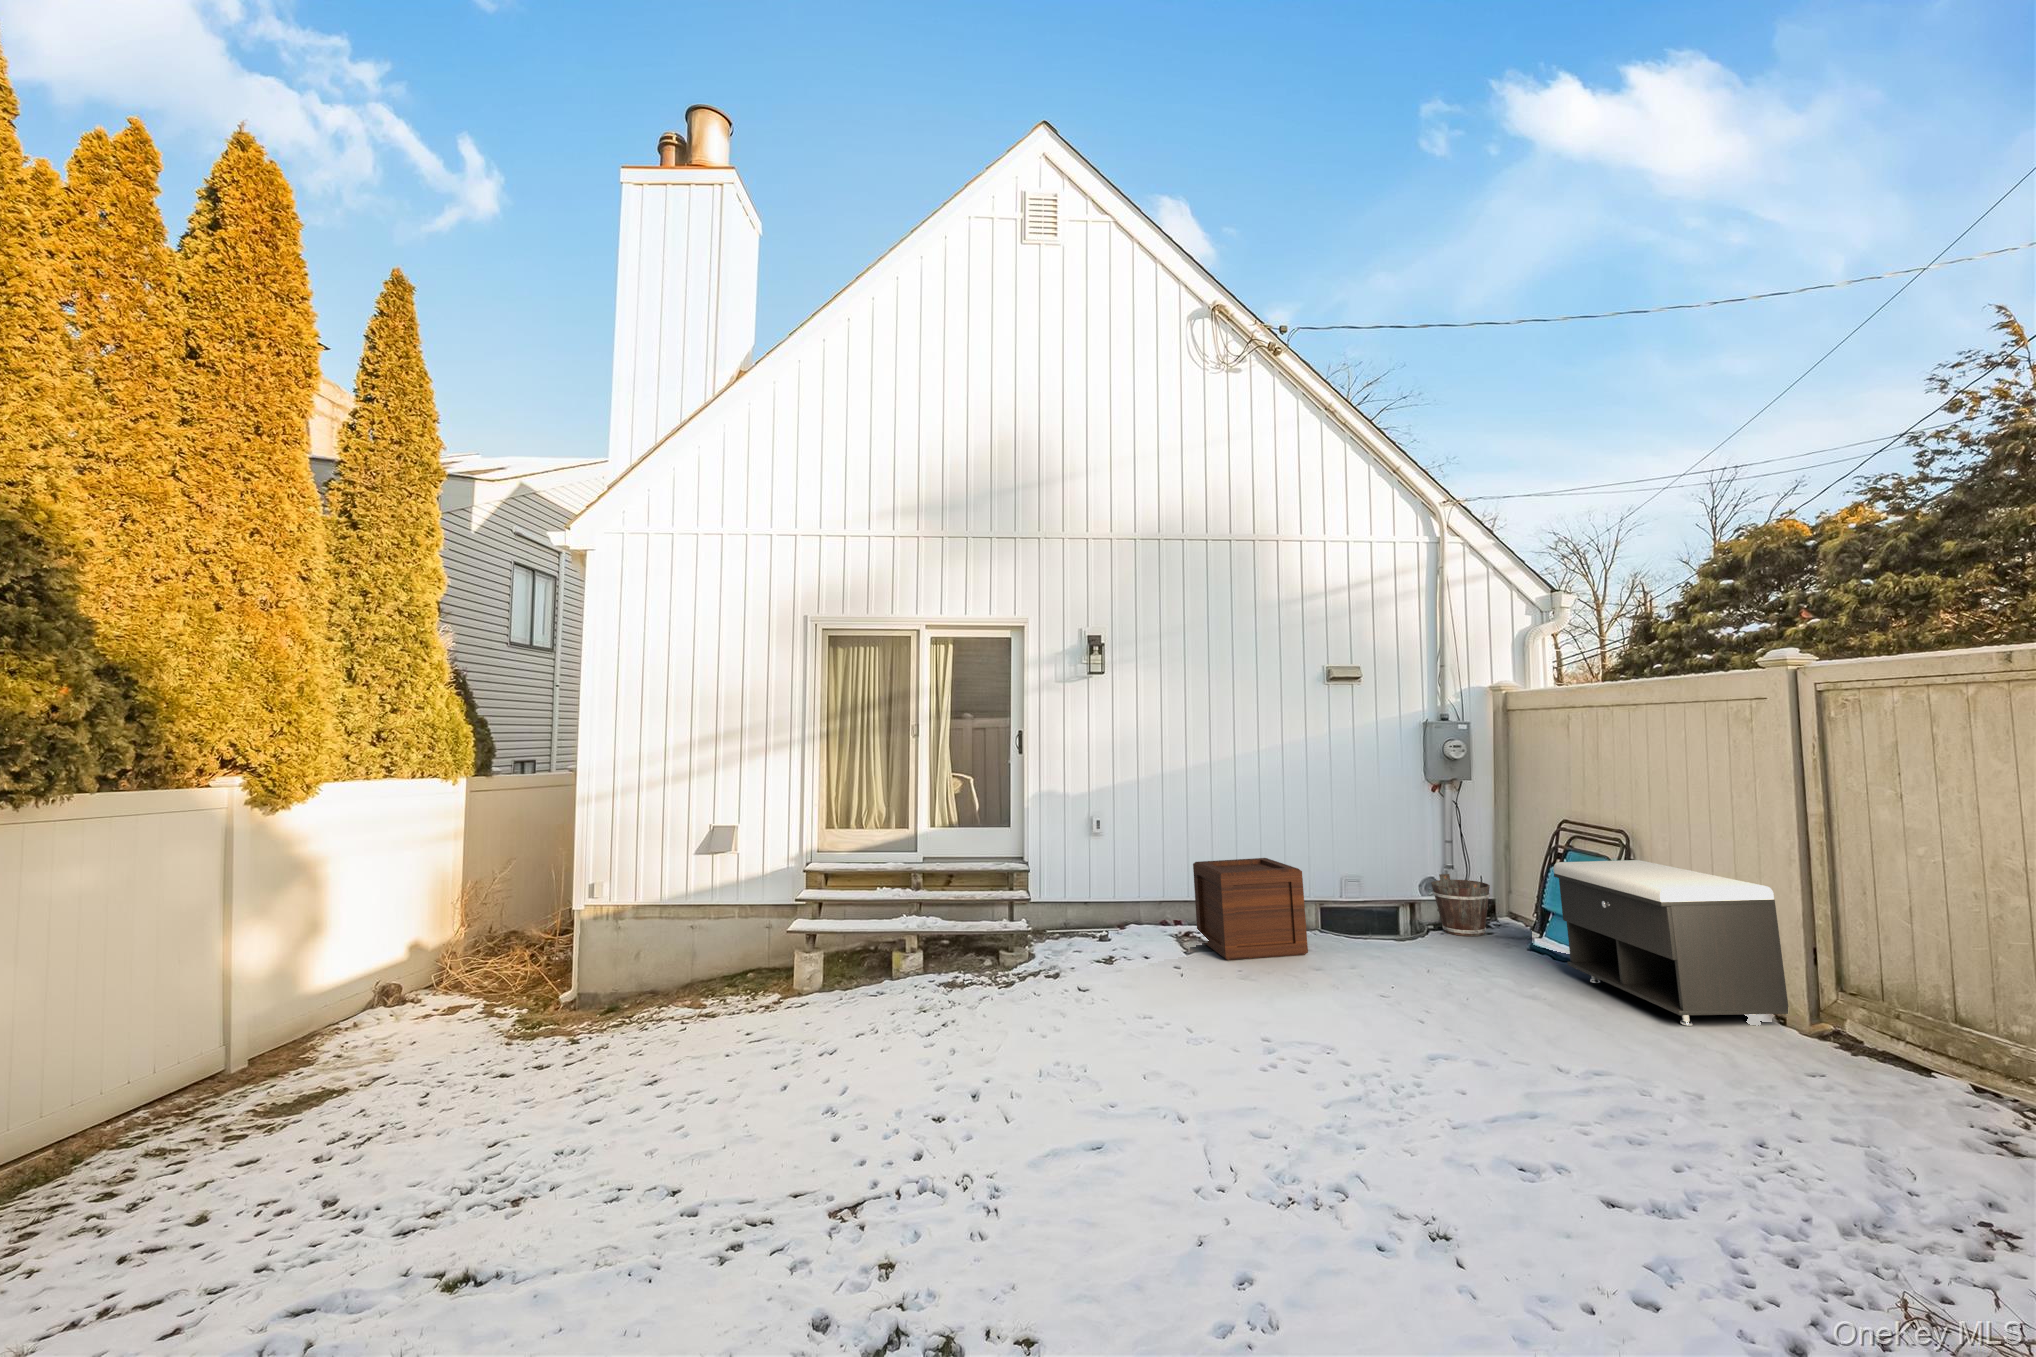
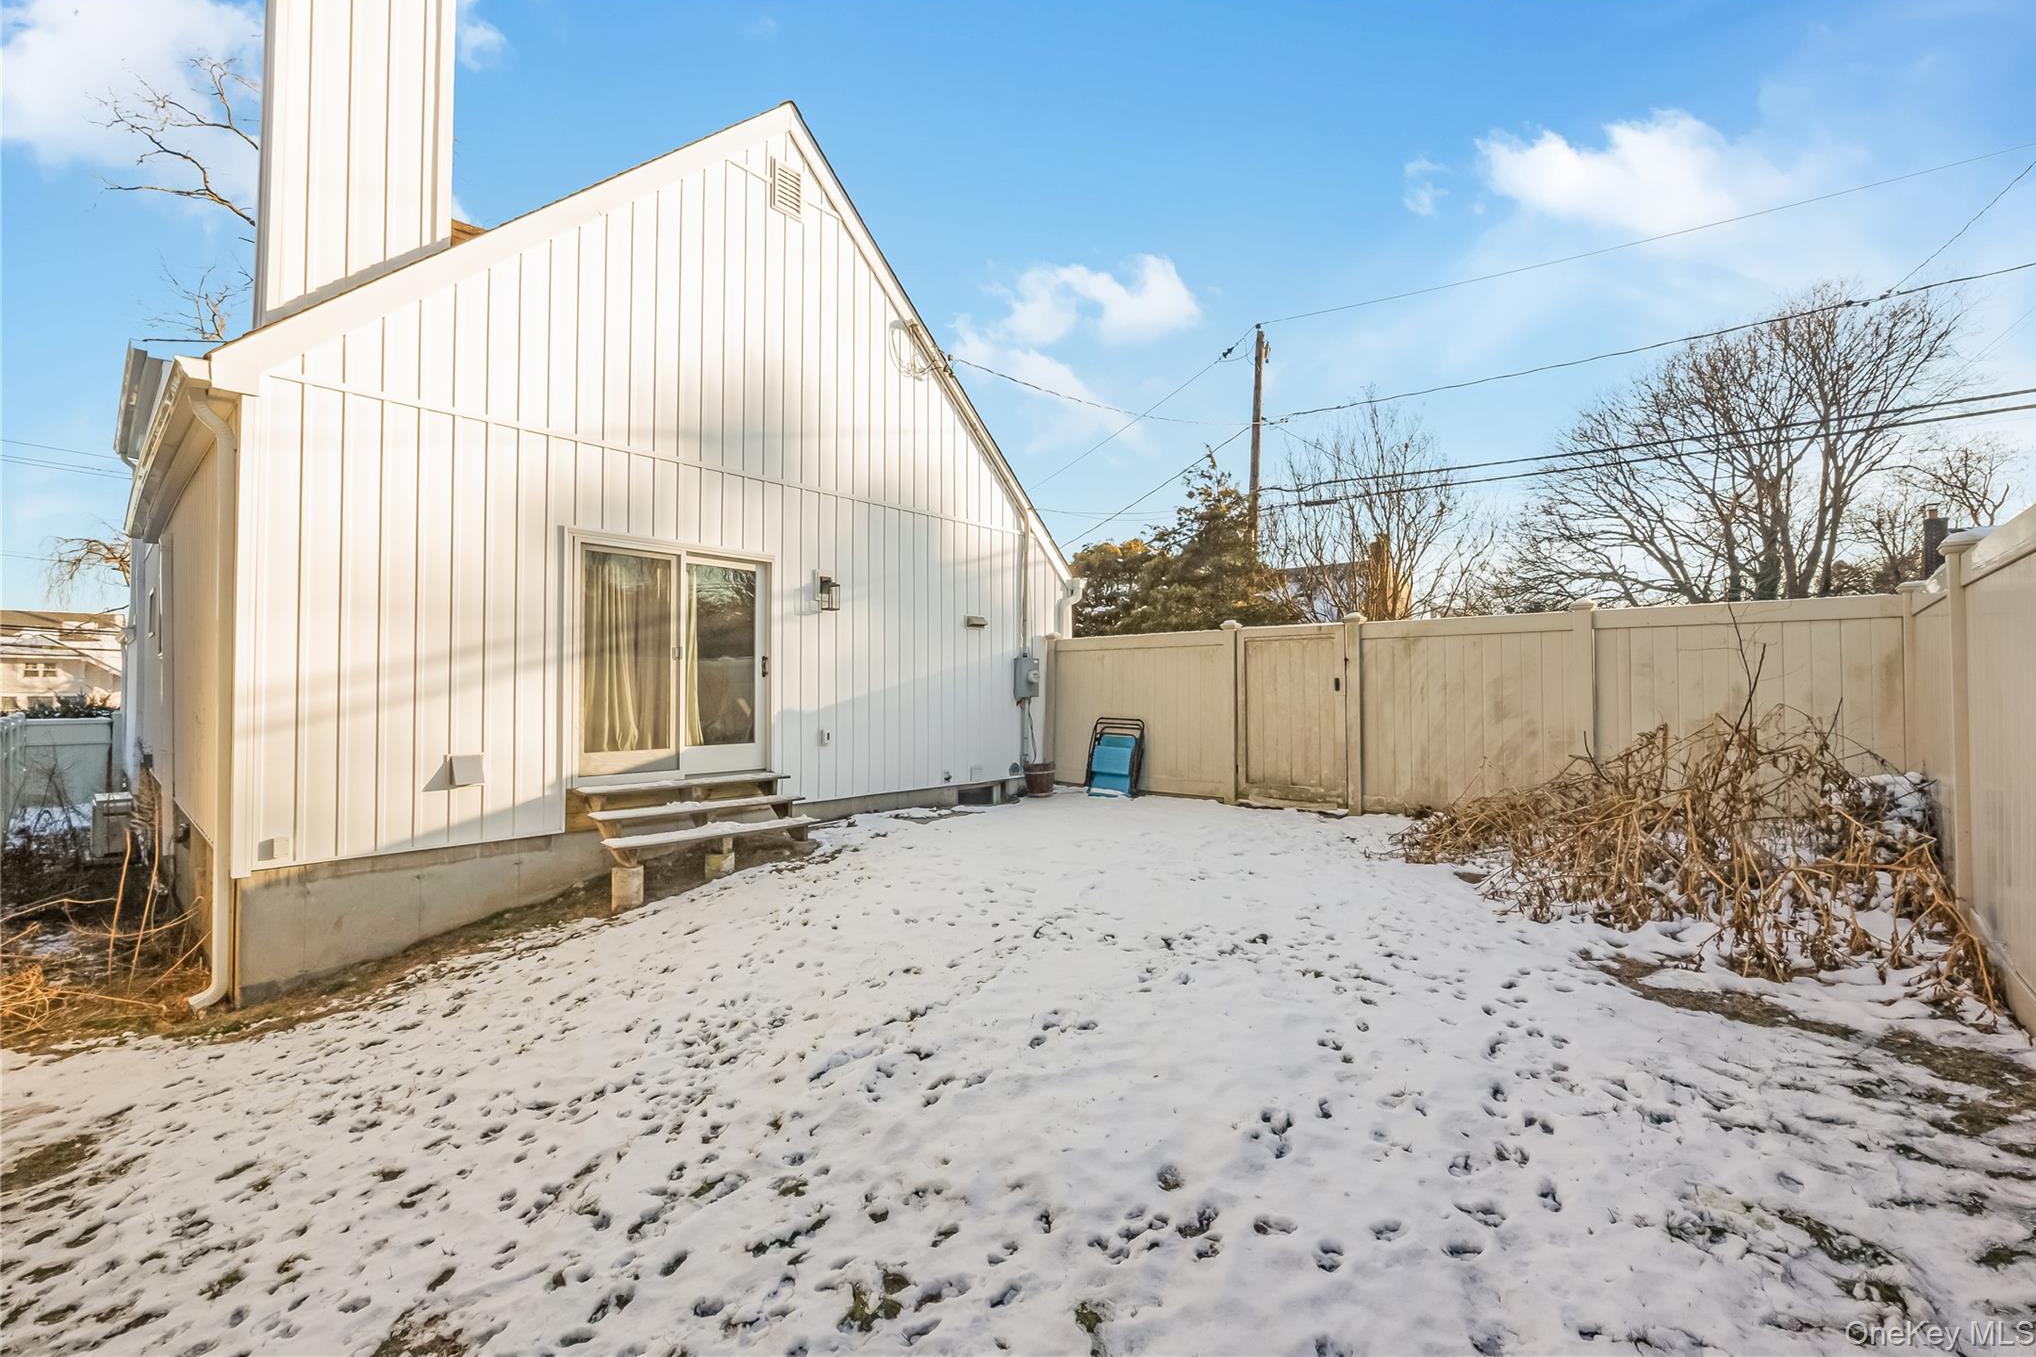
wooden crate: present [1193,858,1308,960] -> none [894,757,982,826]
storage bench: present [1554,860,1788,1026] -> none [1115,734,1218,807]

